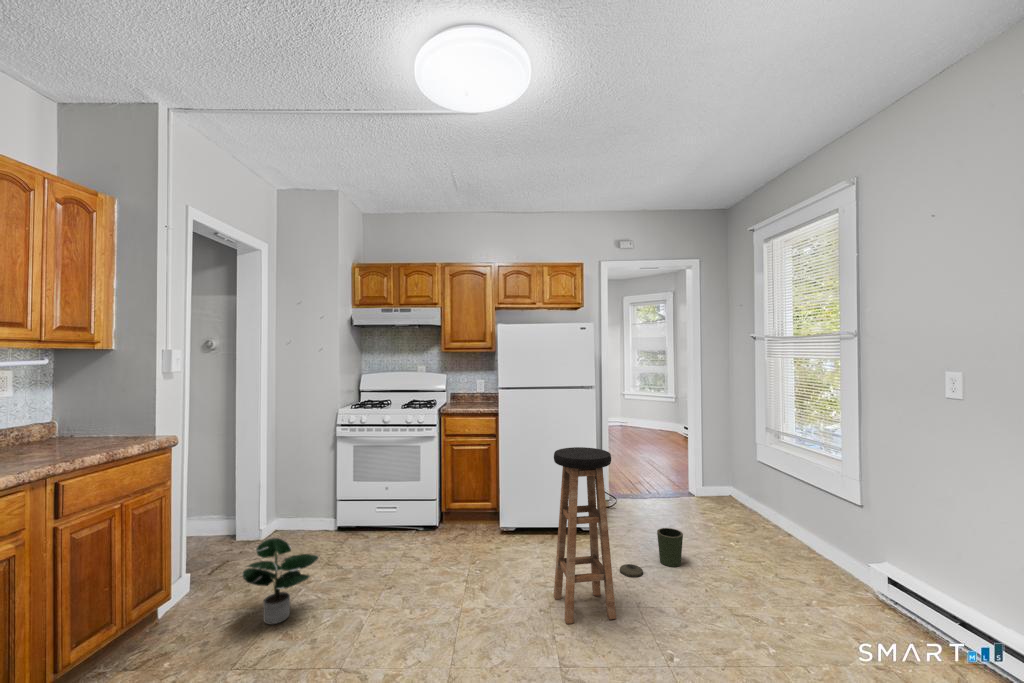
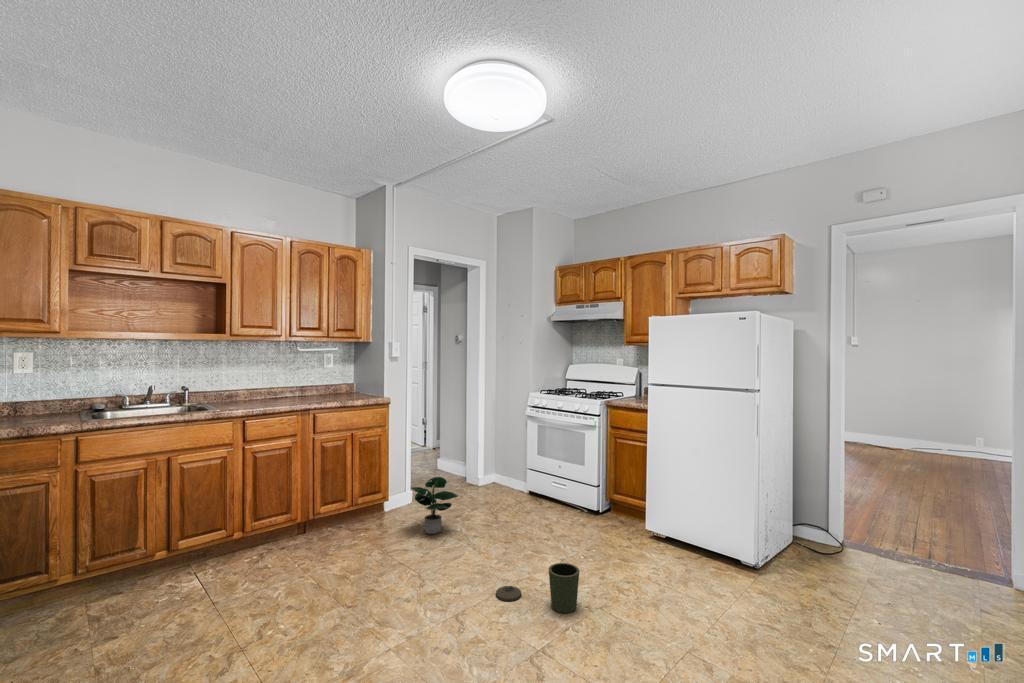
bar stool: present [554,447,616,624] -> none [598,446,668,634]
trash can: present [620,528,683,577] -> present [496,563,579,613]

